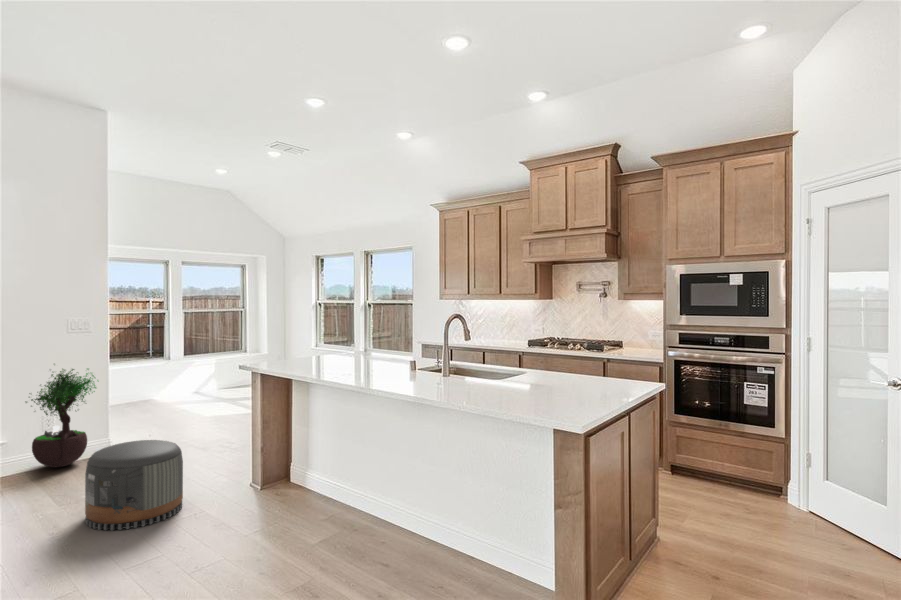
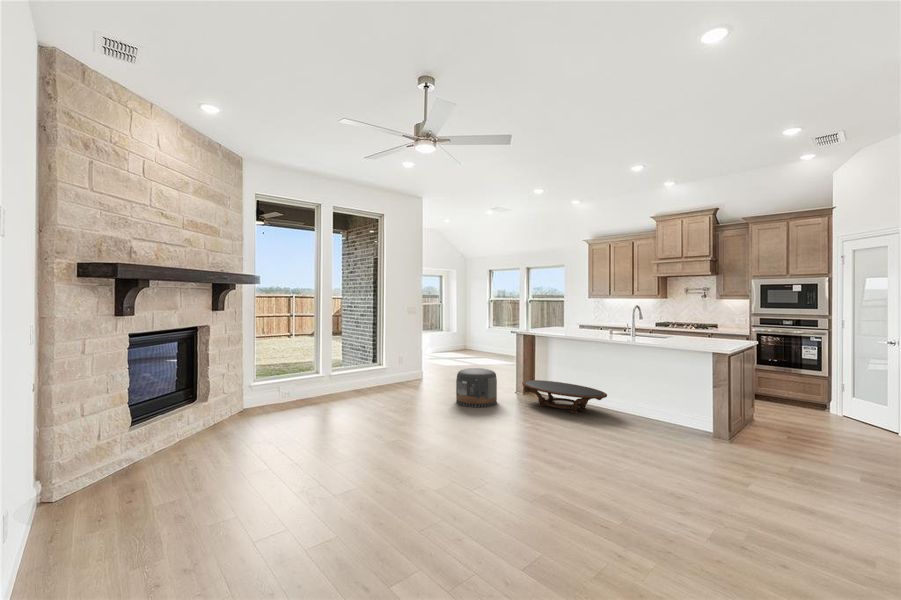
potted tree: present [26,369,96,467] -> none [397,331,428,385]
coffee table: none [235,458,377,538] -> present [522,380,607,413]

